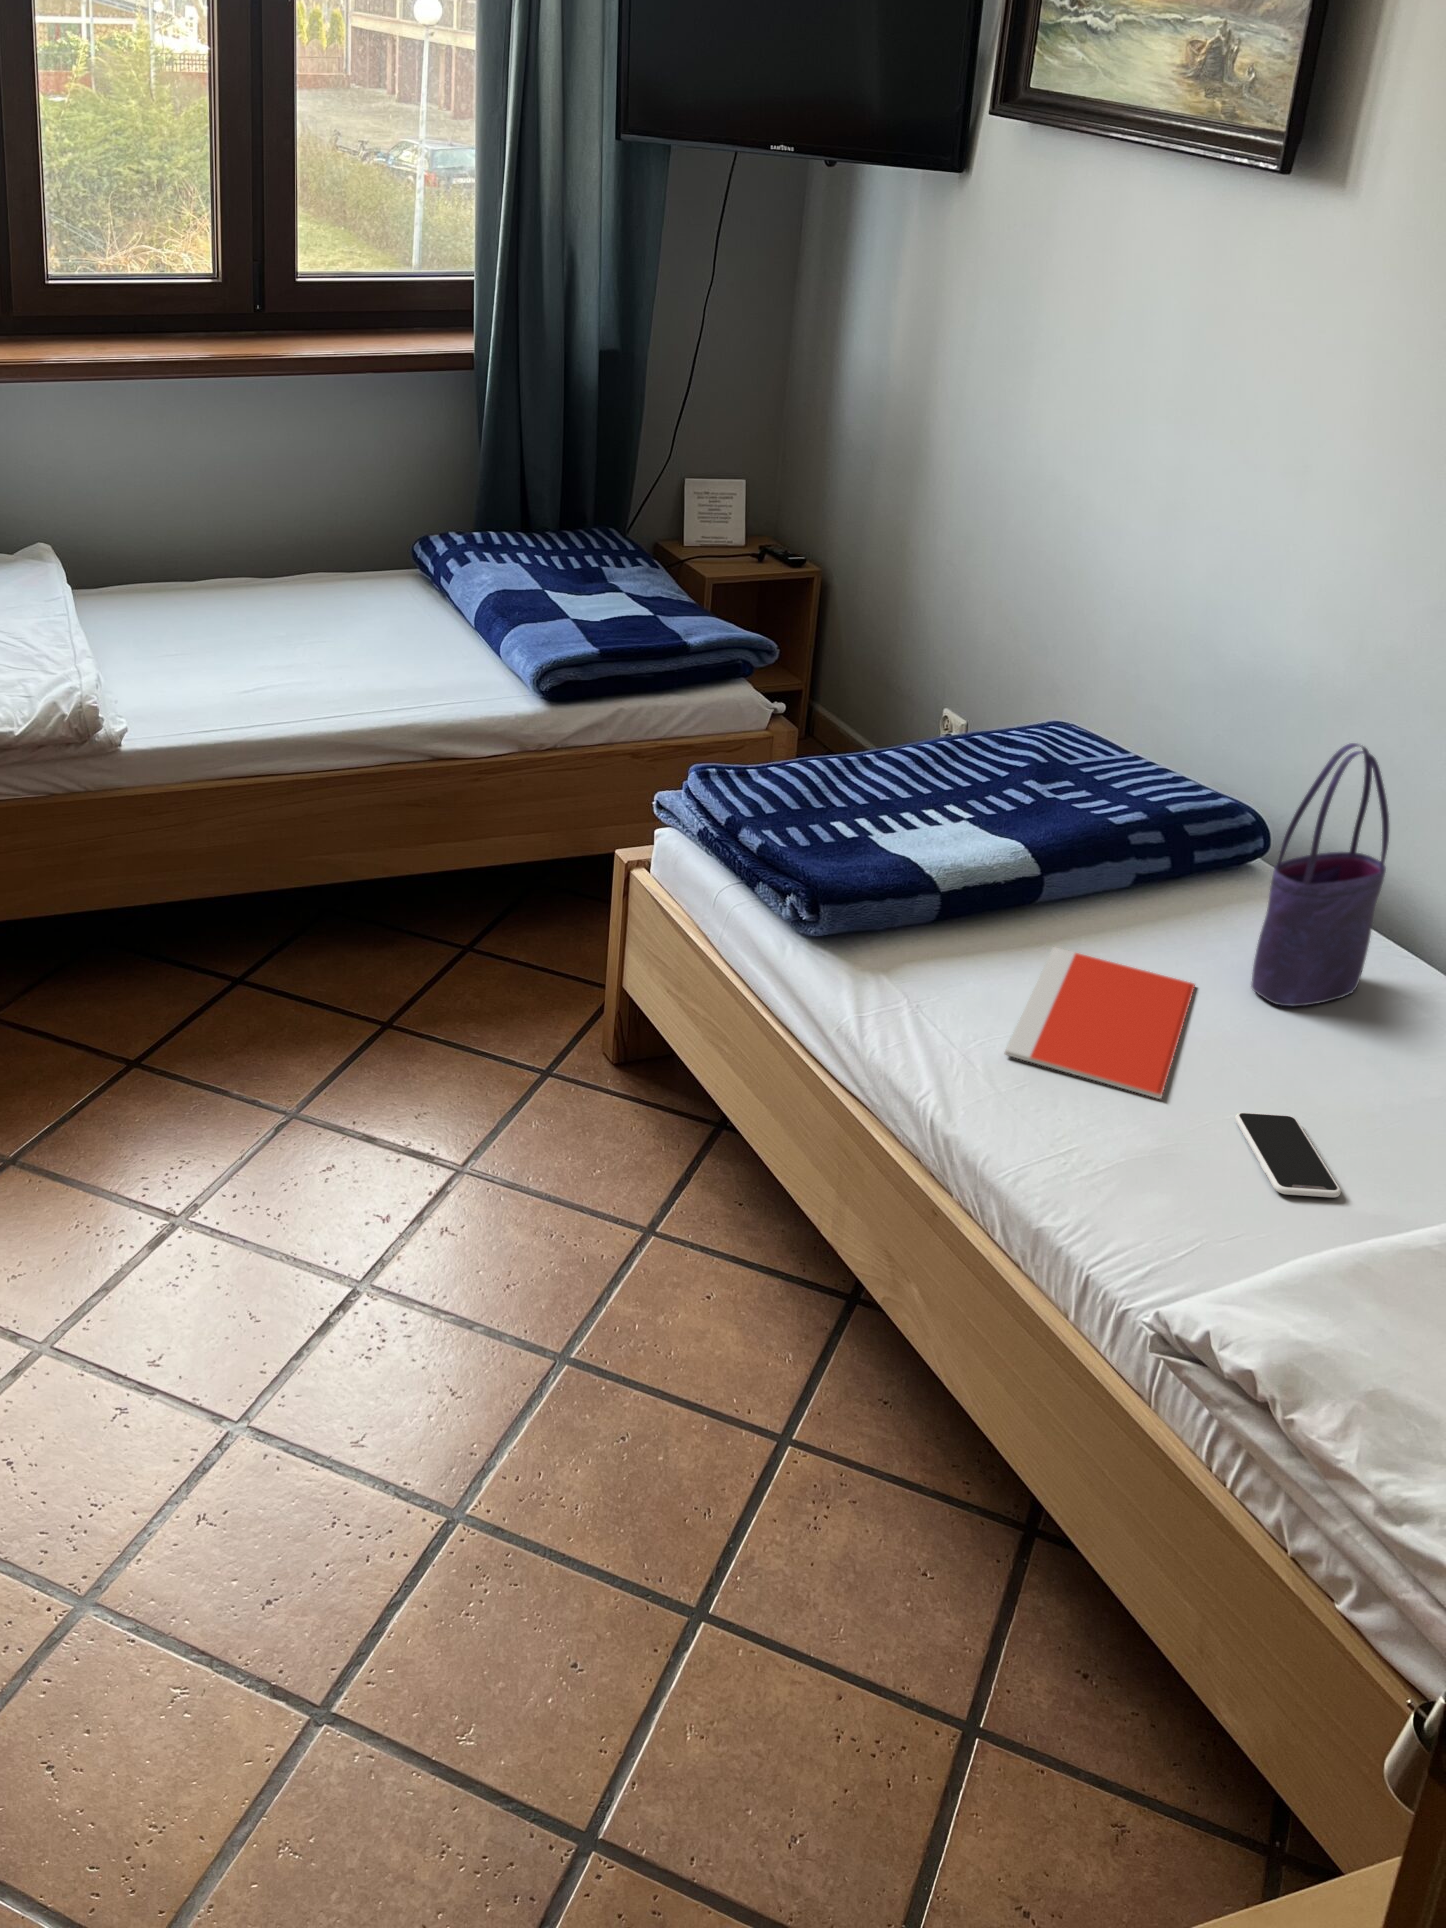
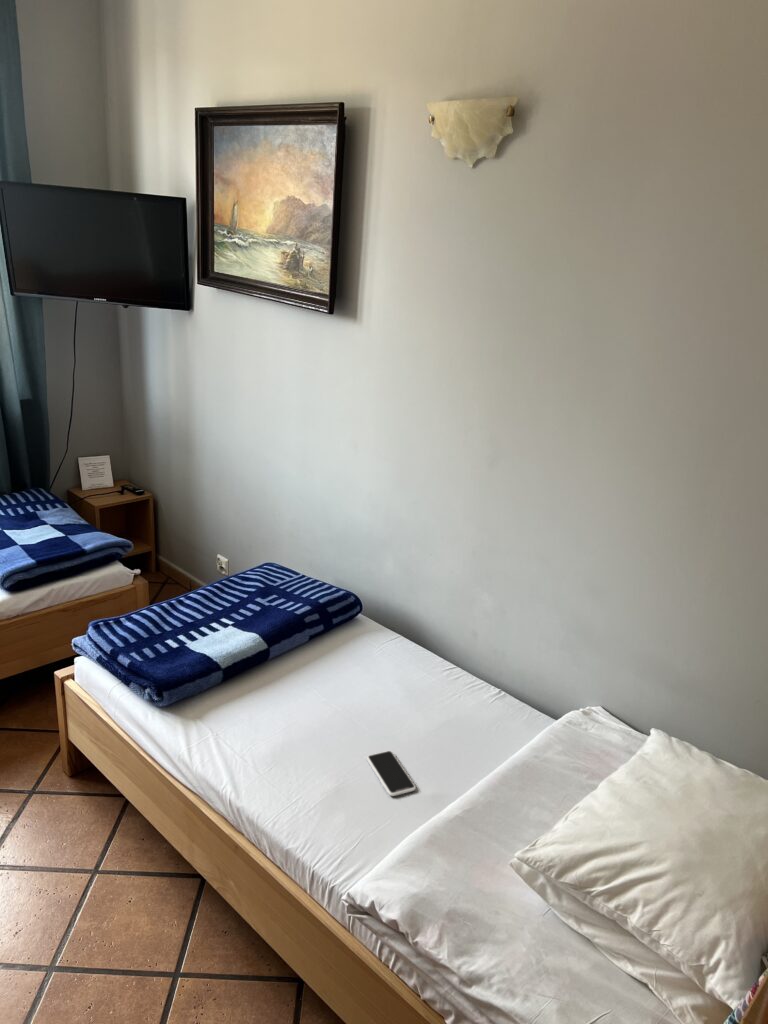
tote bag: present [1251,743,1389,1007] -> none [363,571,411,690]
notebook: present [1005,947,1195,1099] -> none [261,684,341,758]

